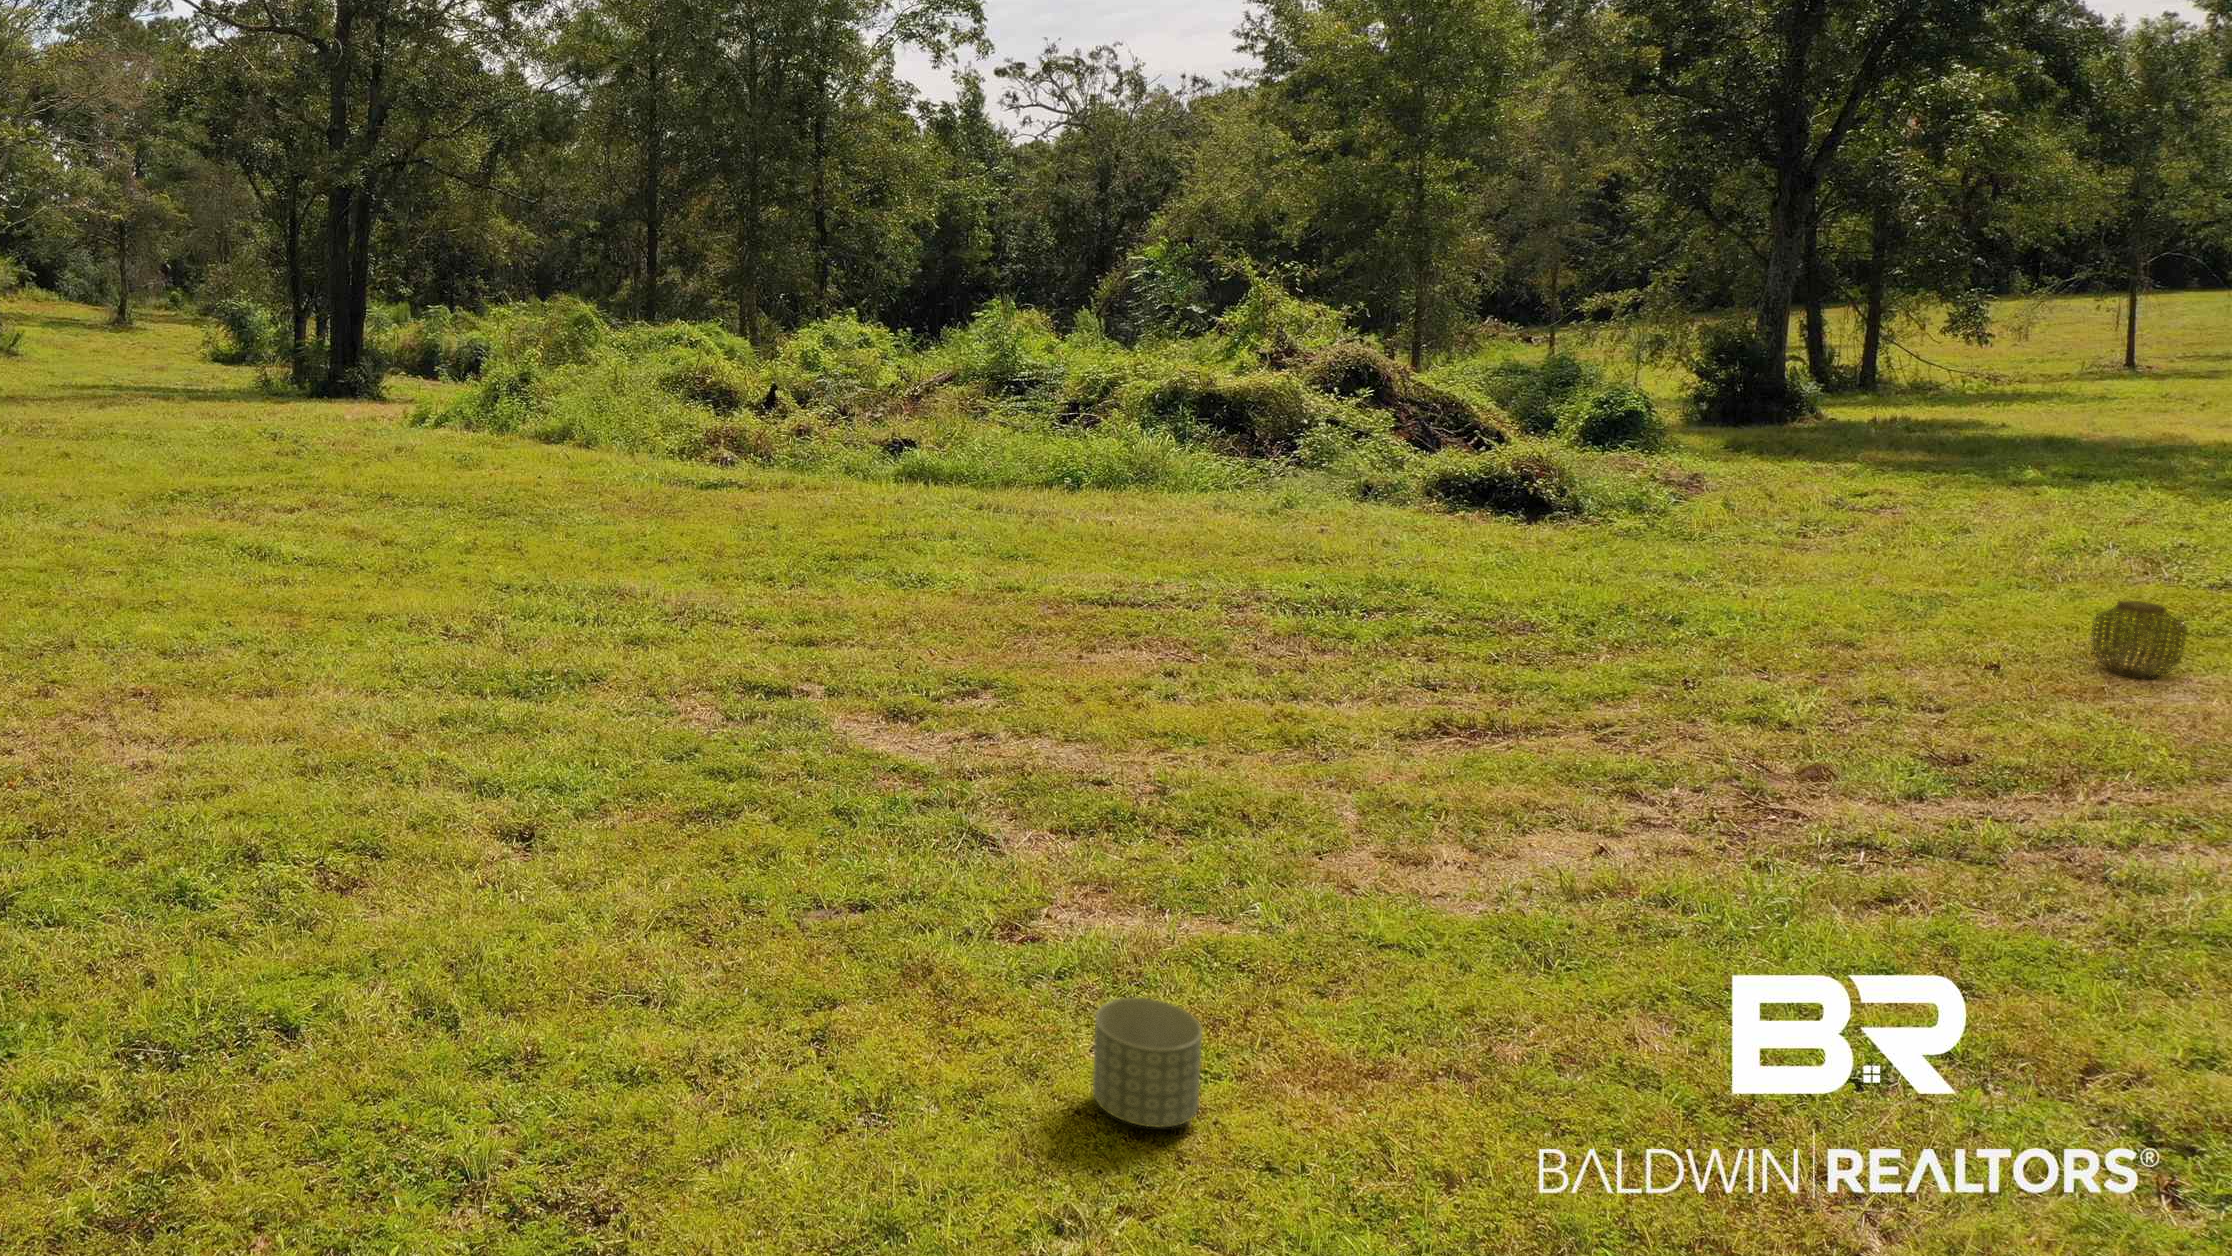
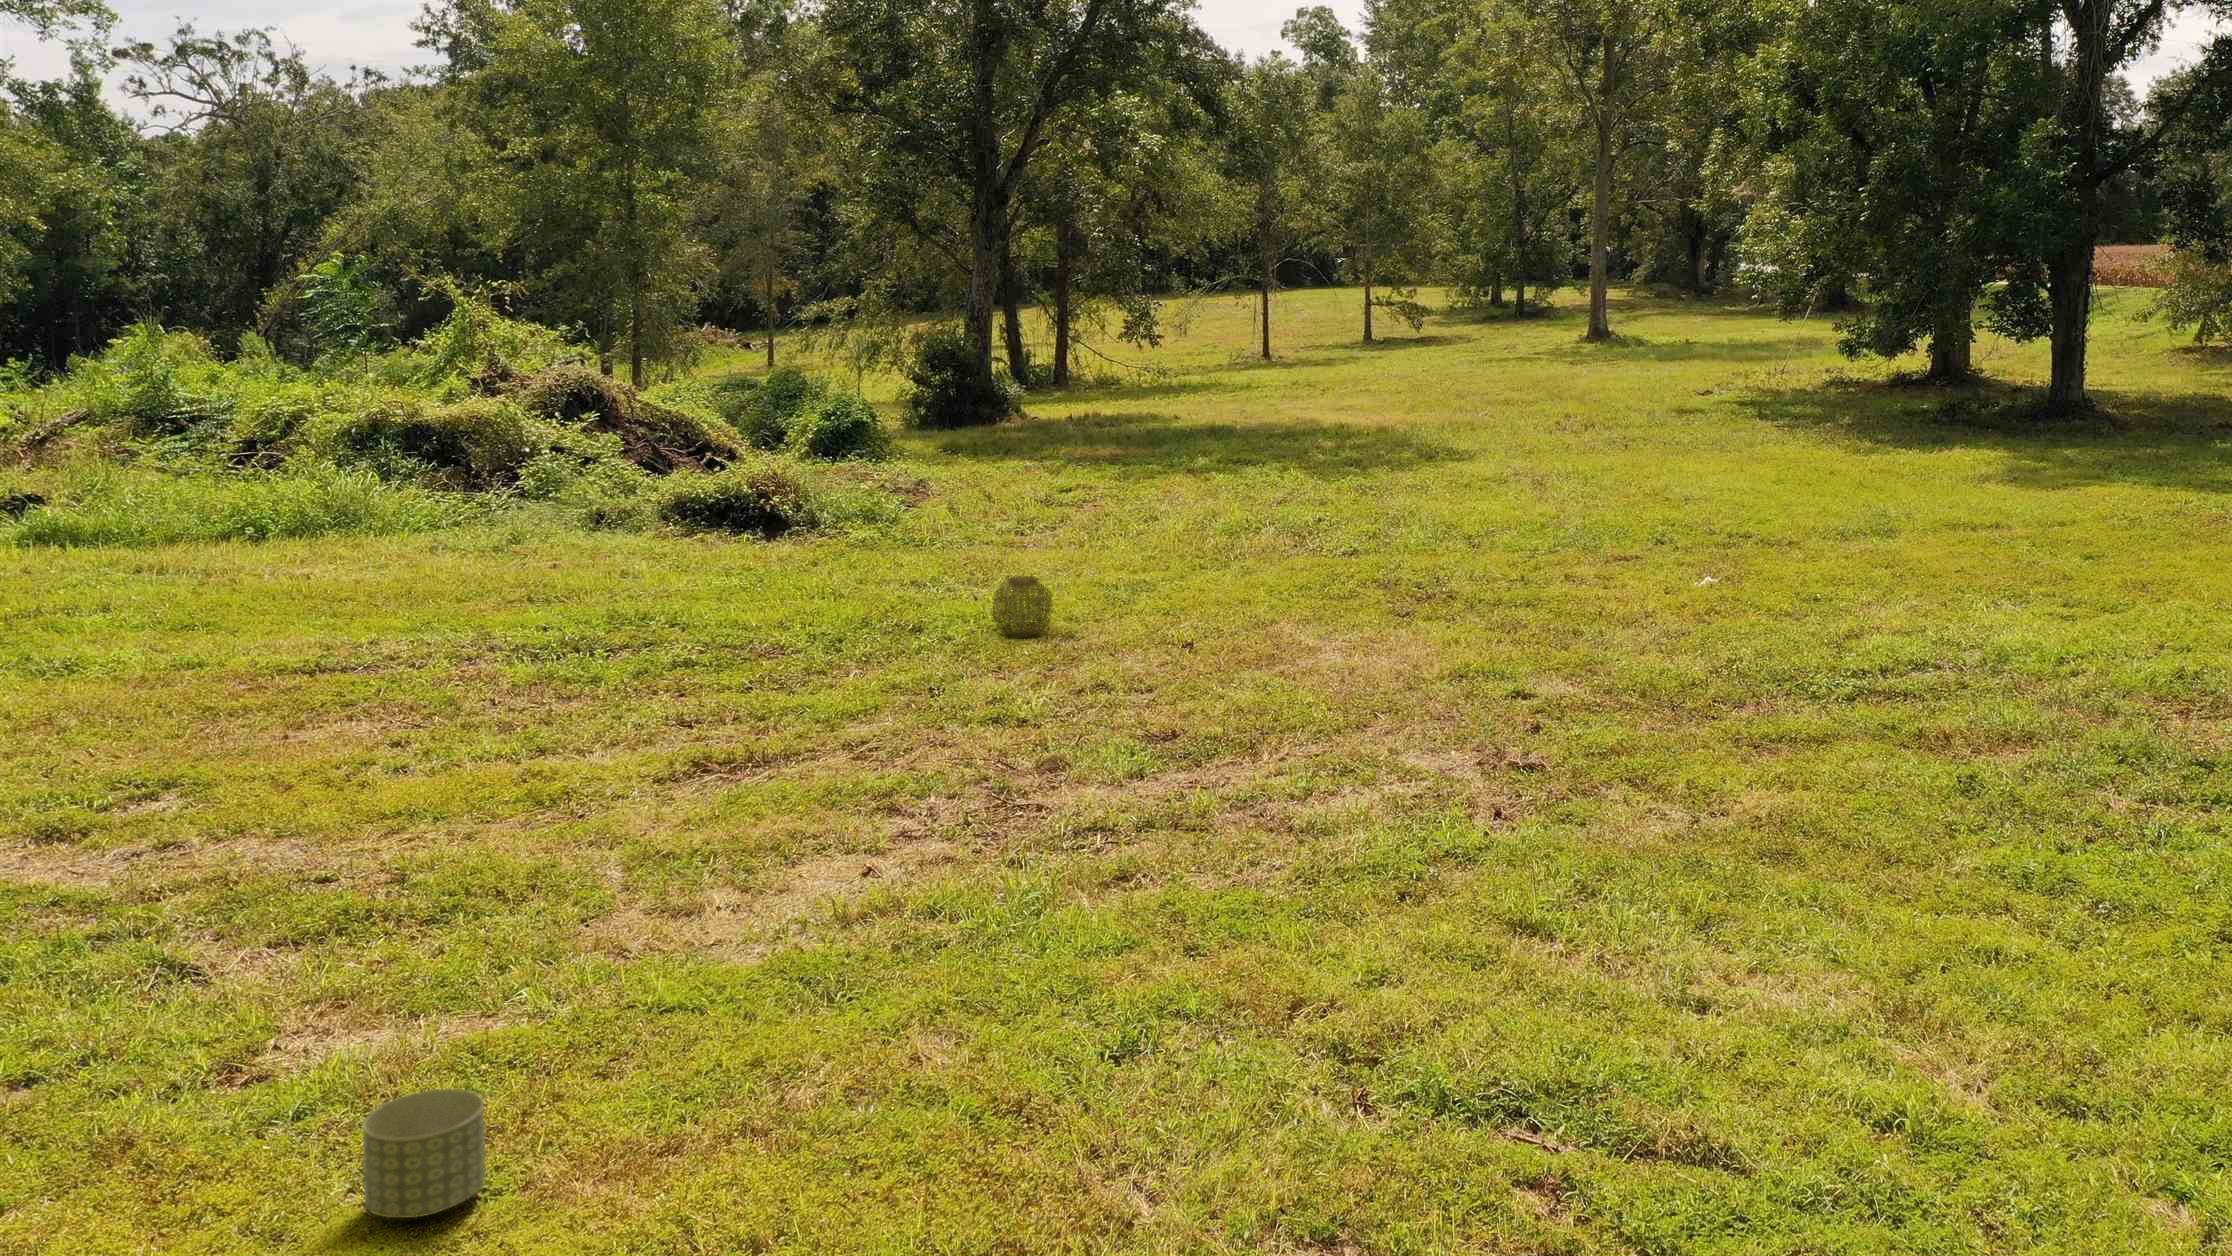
woven basket: present [2091,601,2186,679] -> present [993,576,1051,638]

